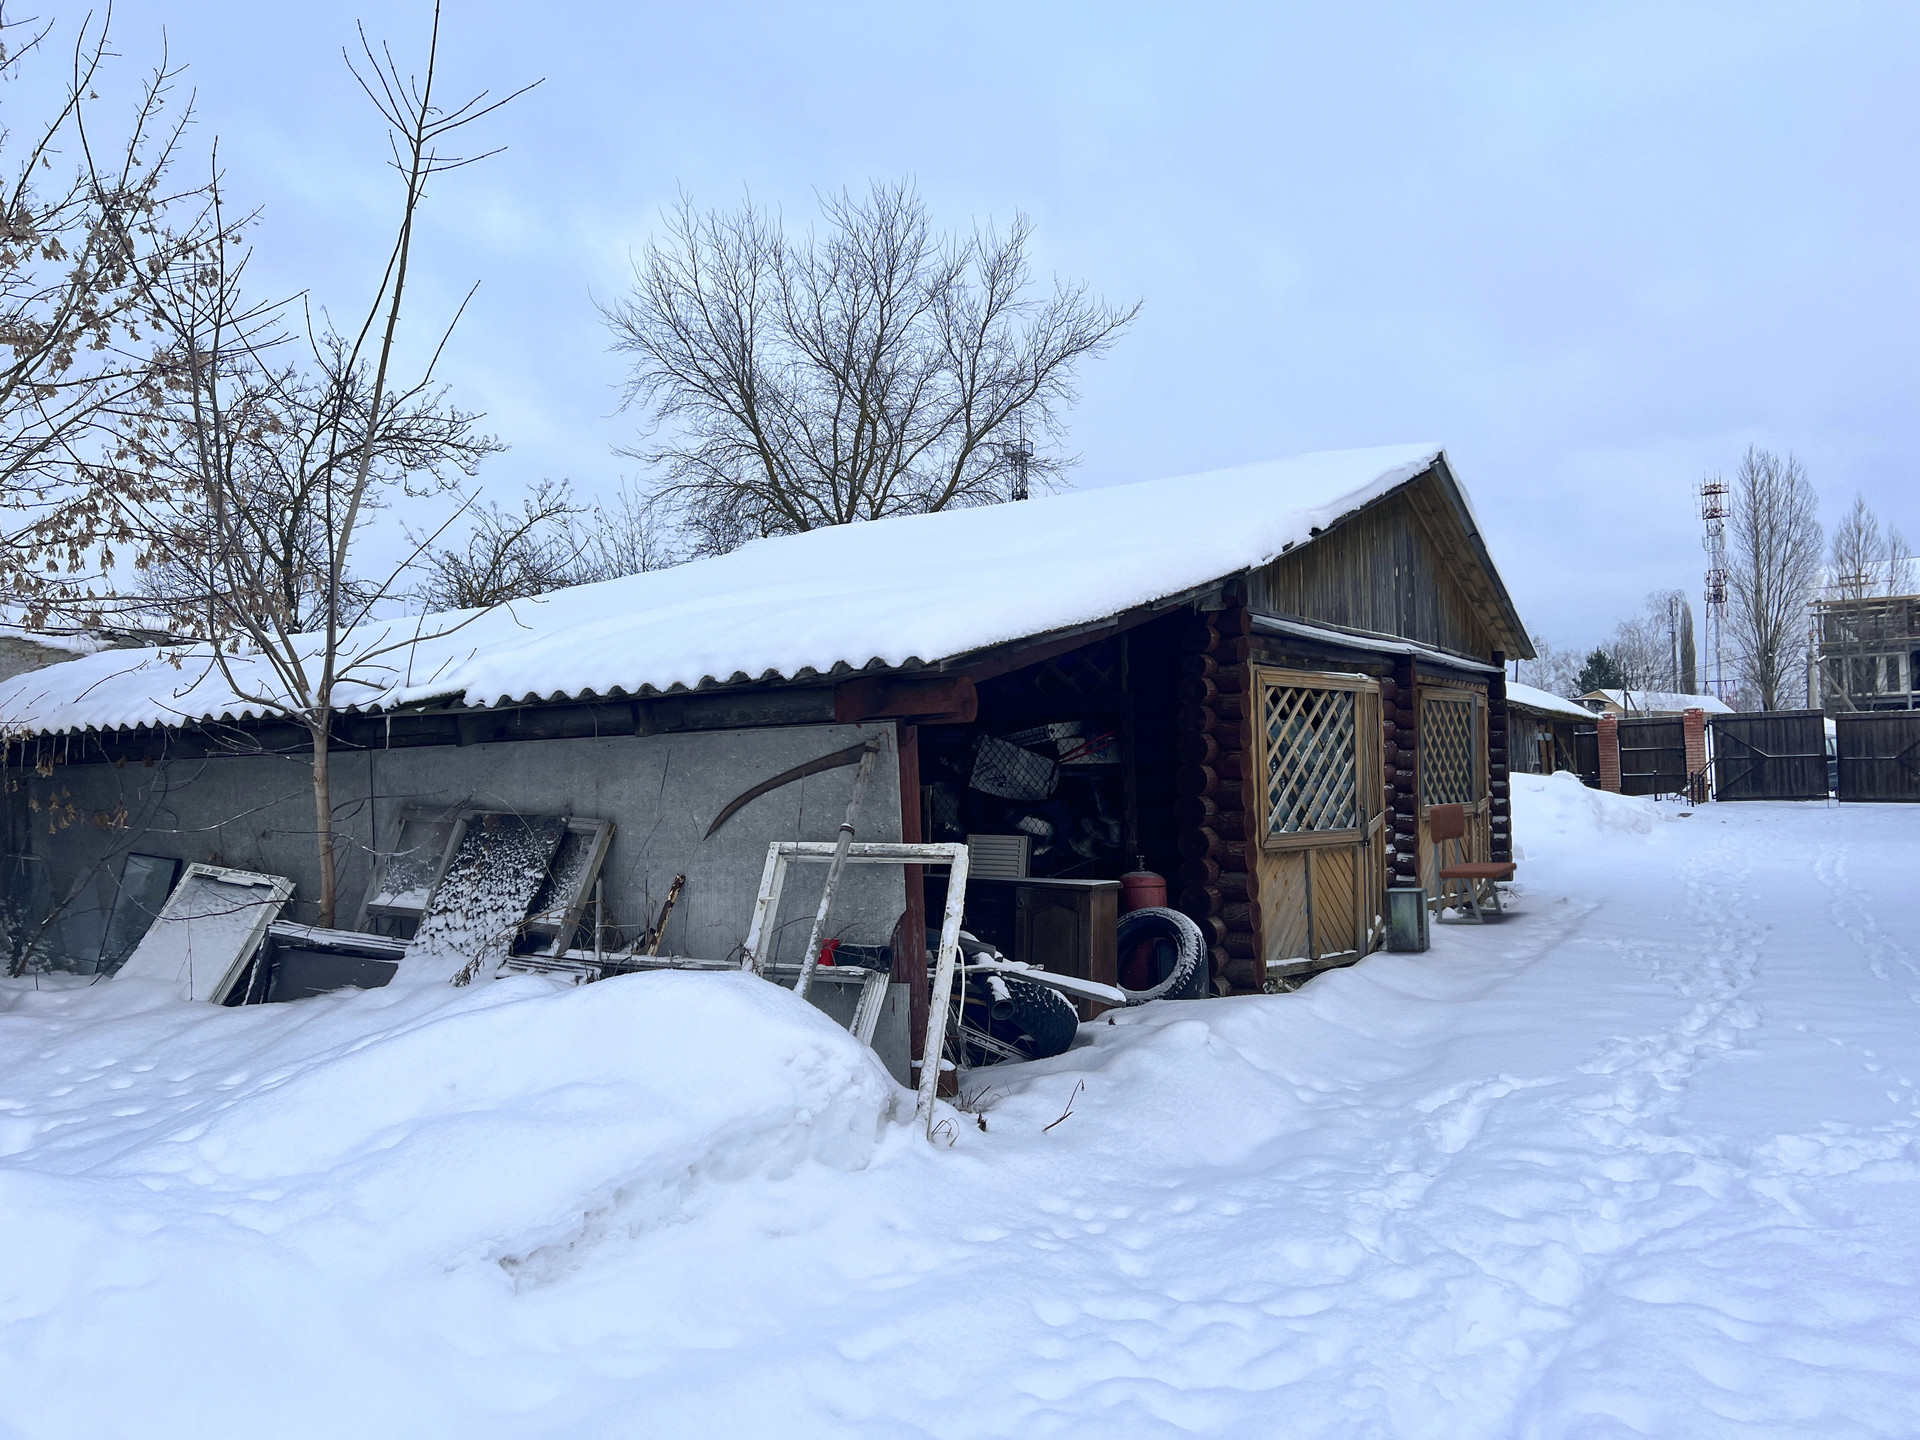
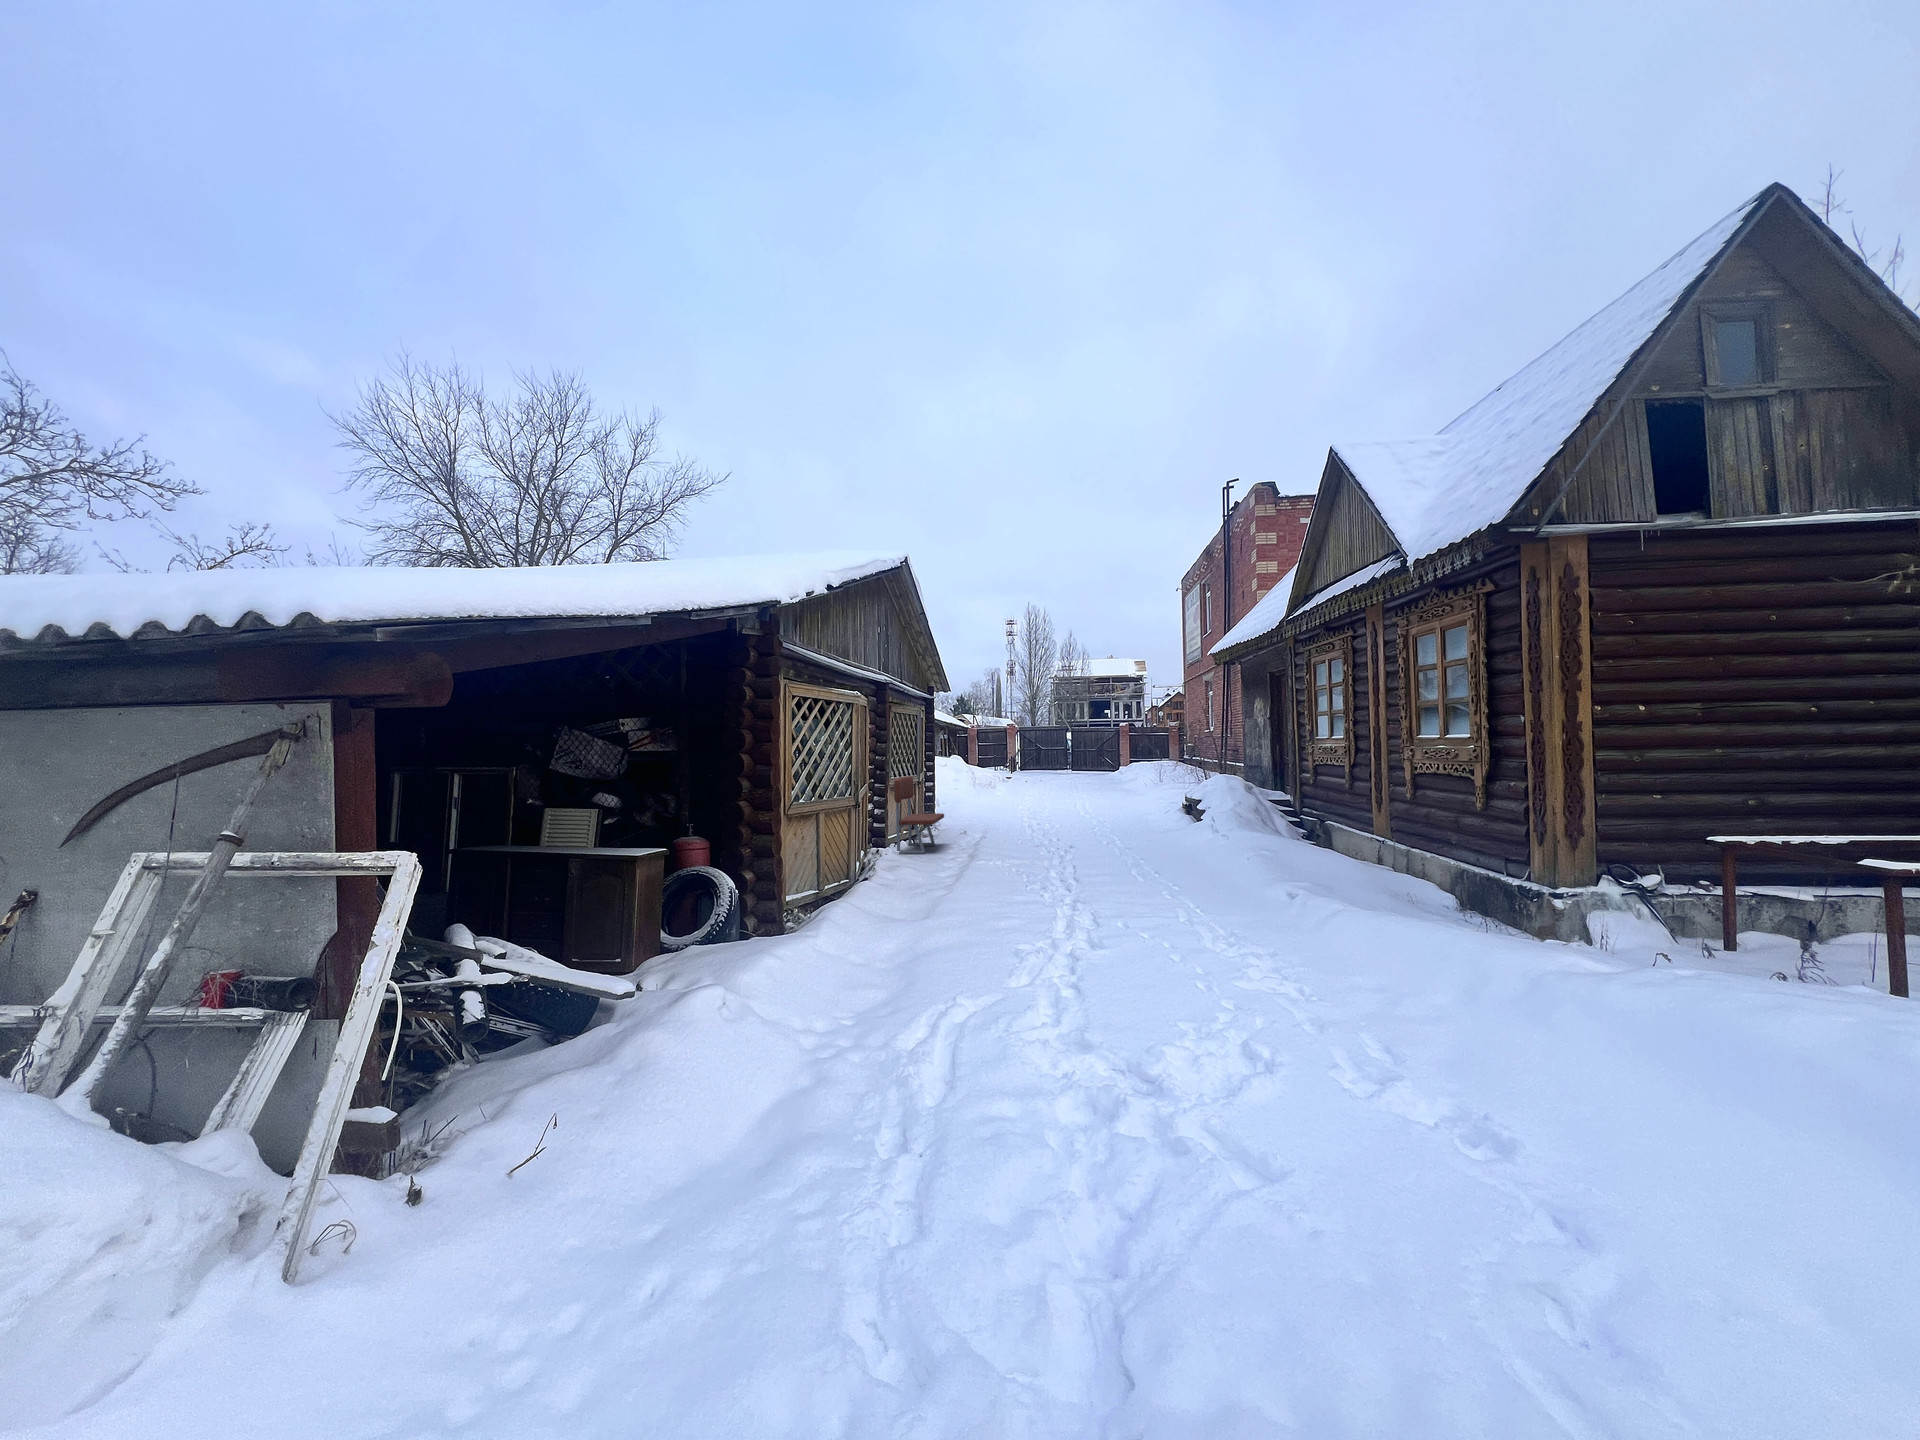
storage box: present [1384,888,1430,952] -> none [867,834,895,878]

